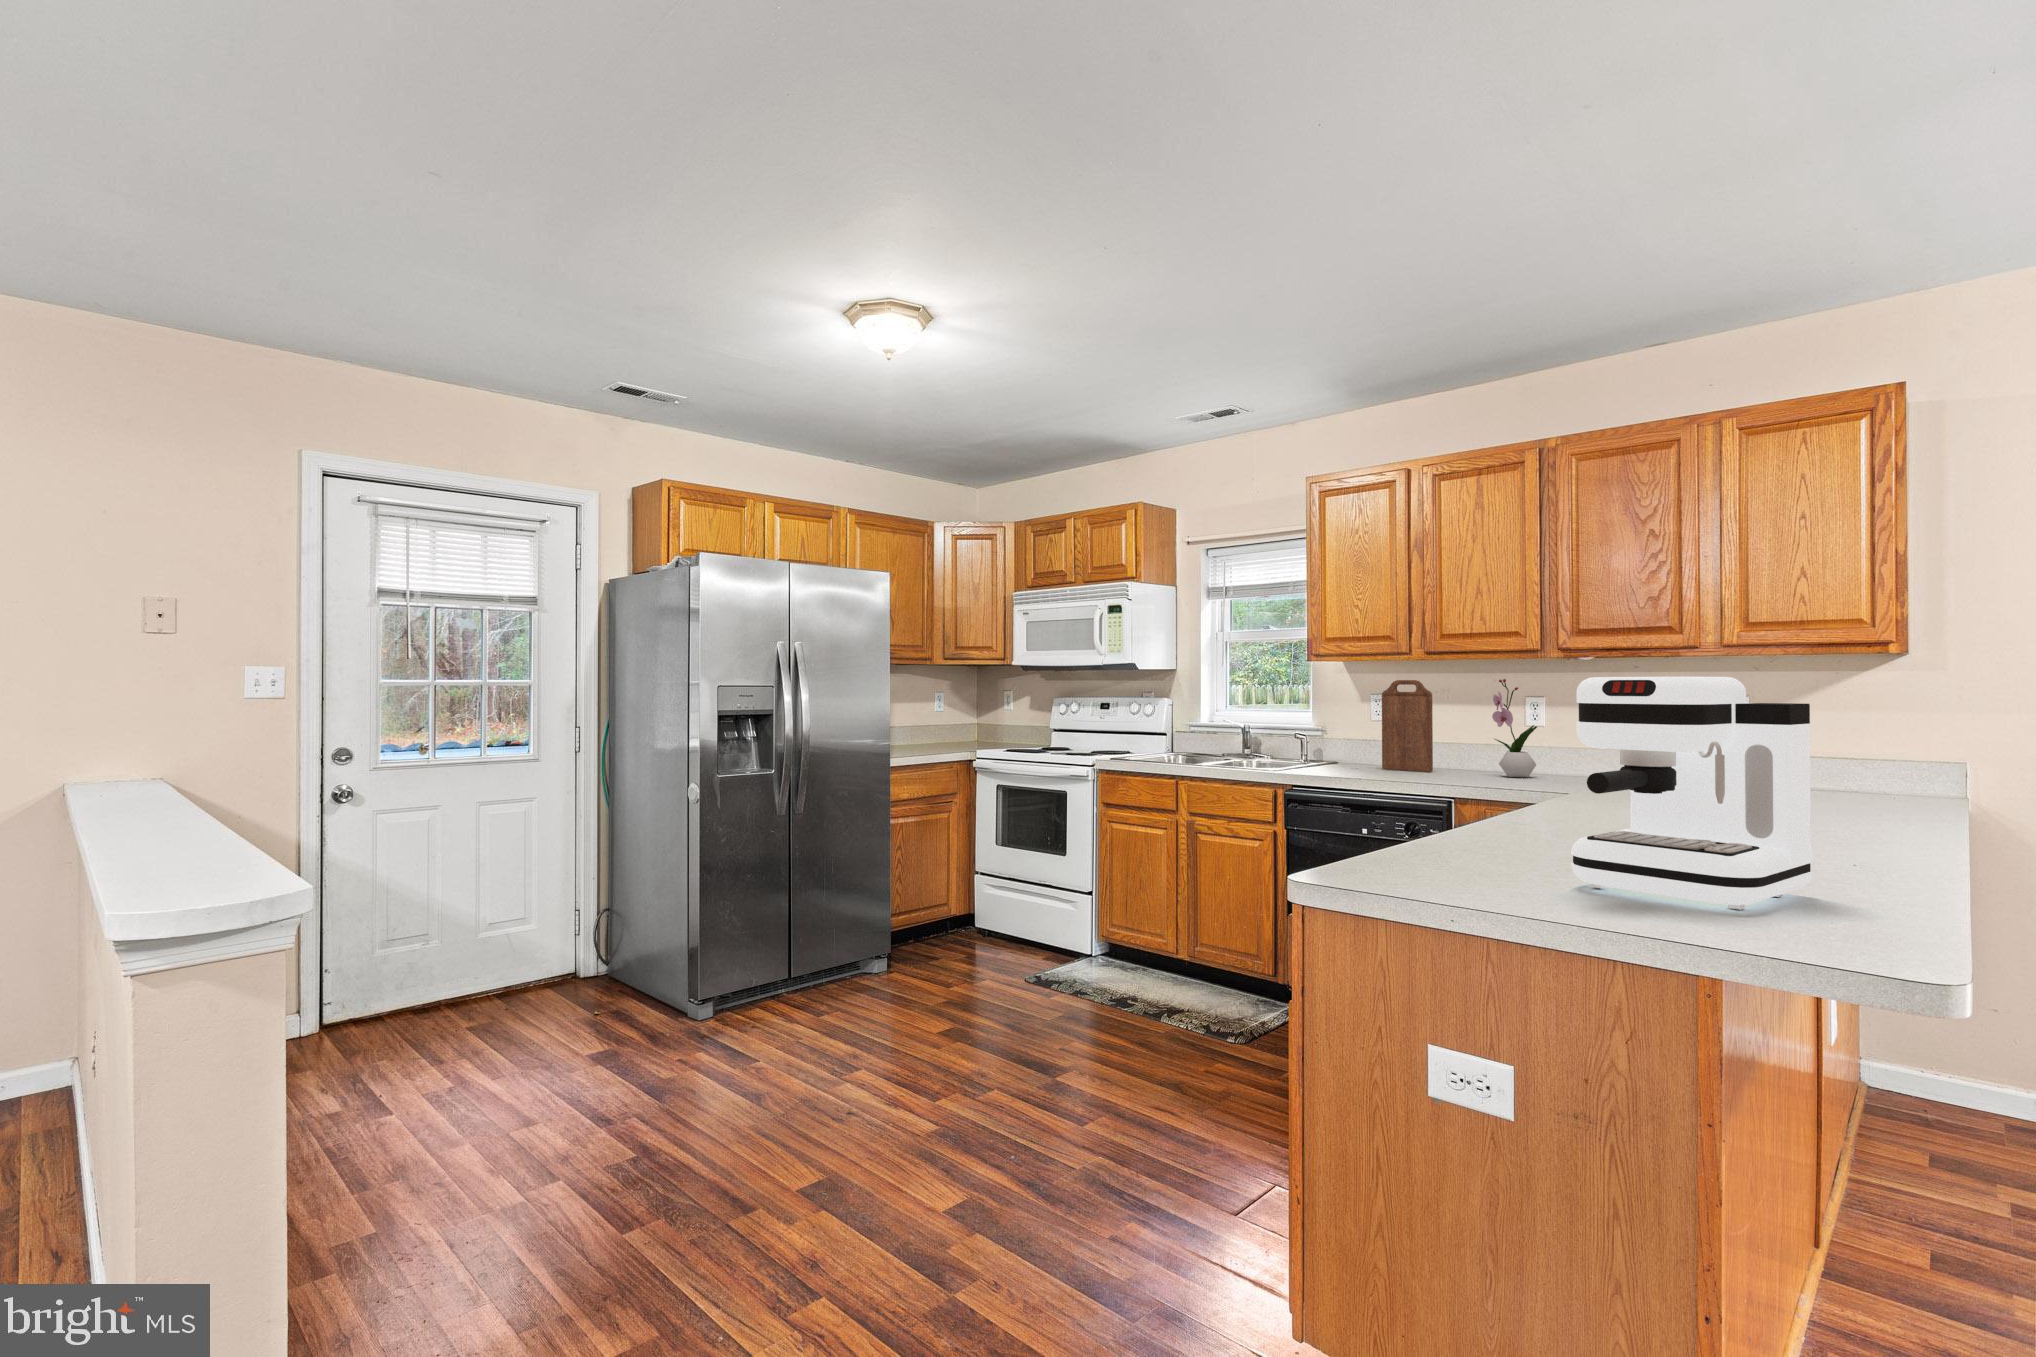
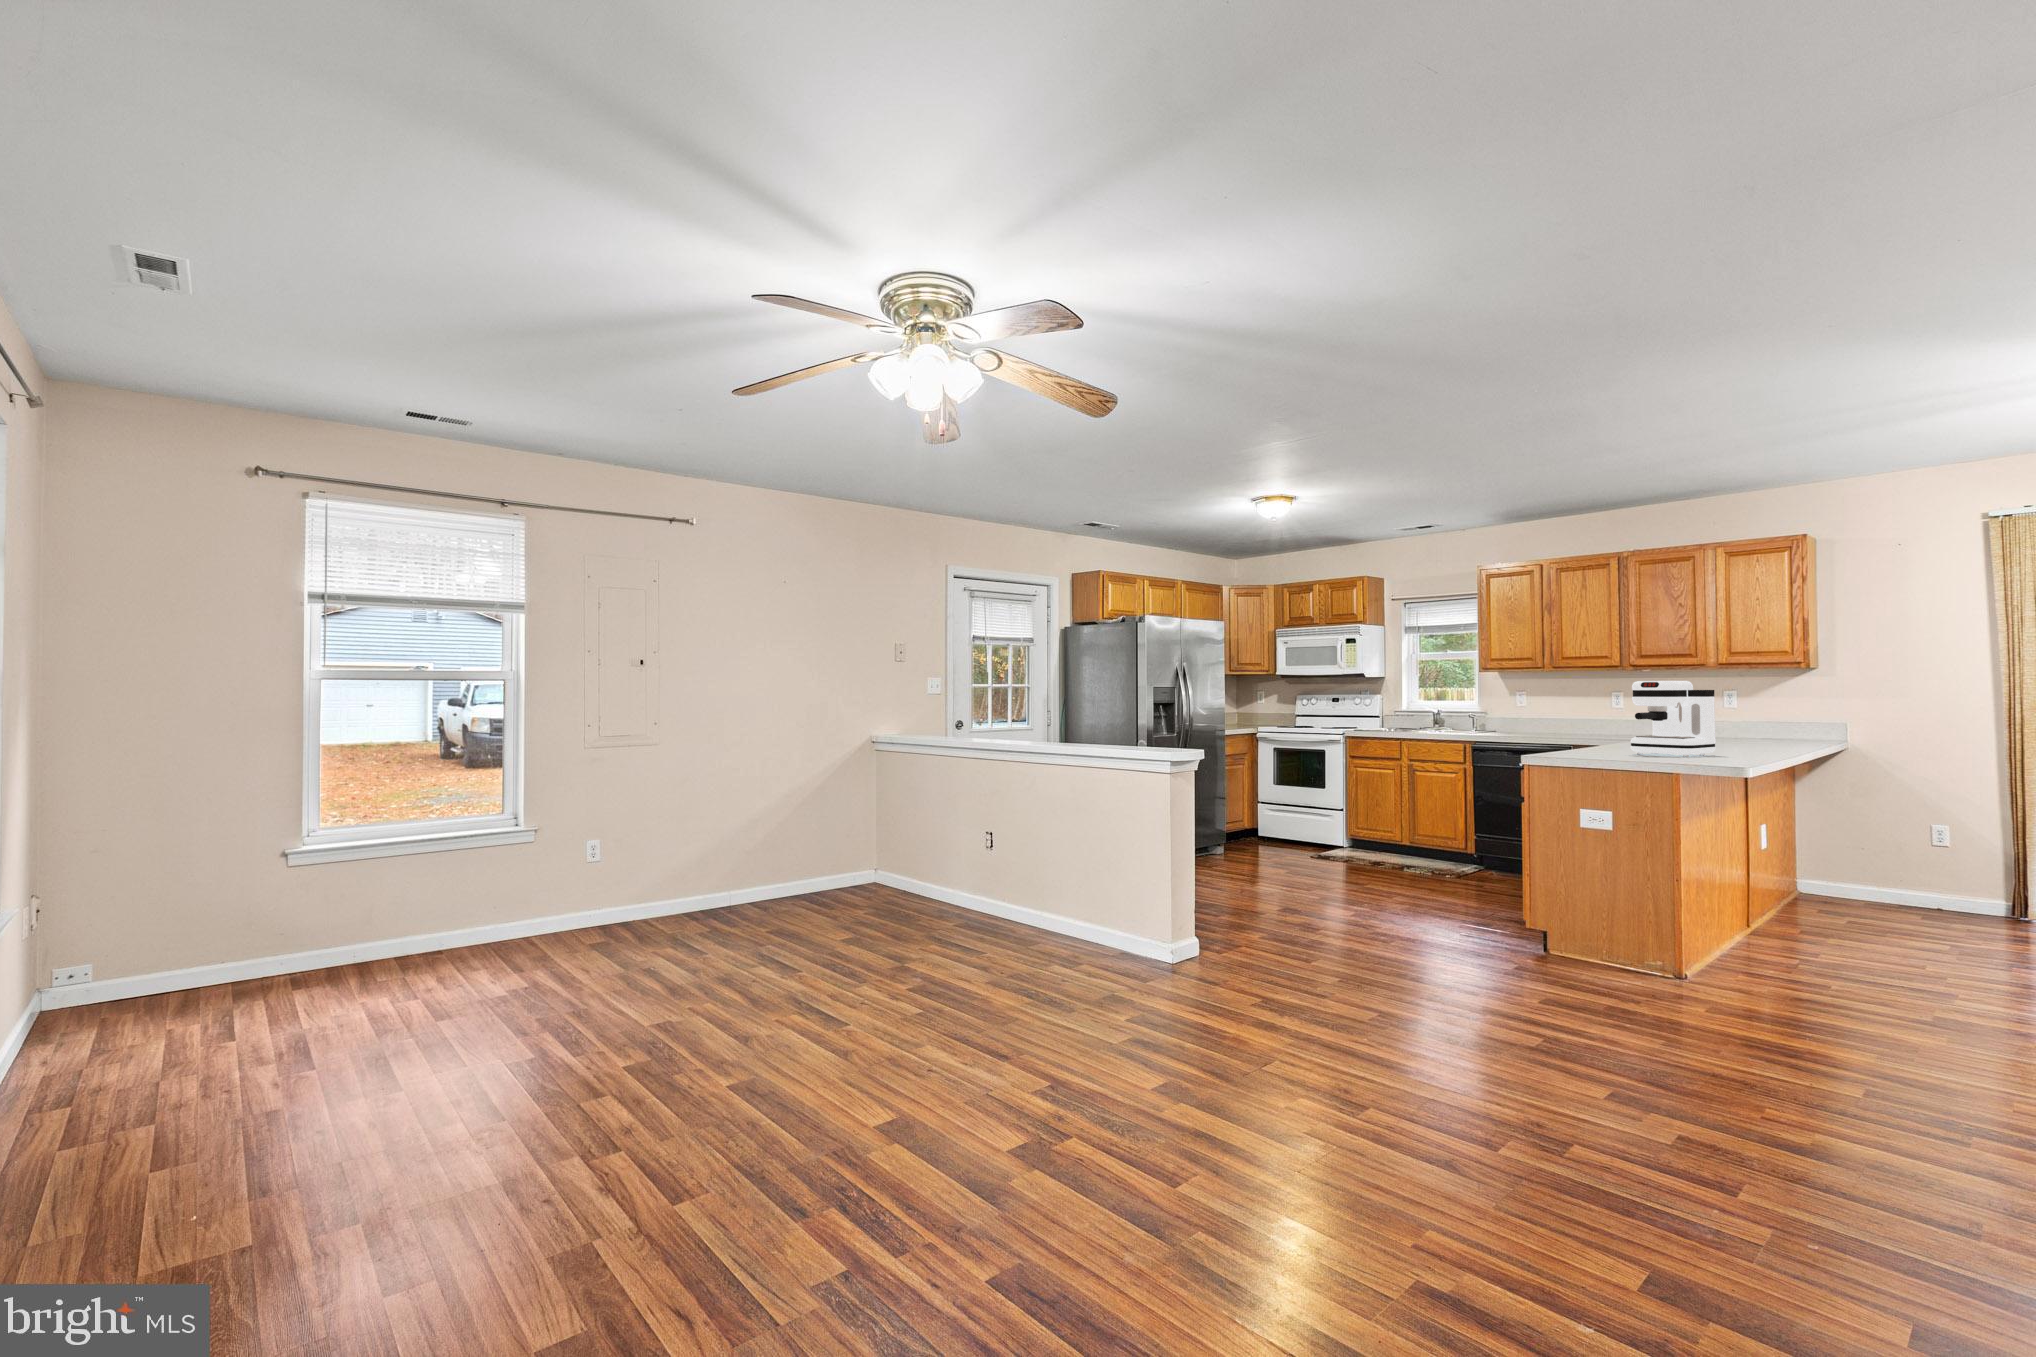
flower arrangement: present [1492,679,1537,777] -> none [1592,682,1618,736]
cutting board: present [1382,680,1433,772] -> none [1525,683,1557,734]

